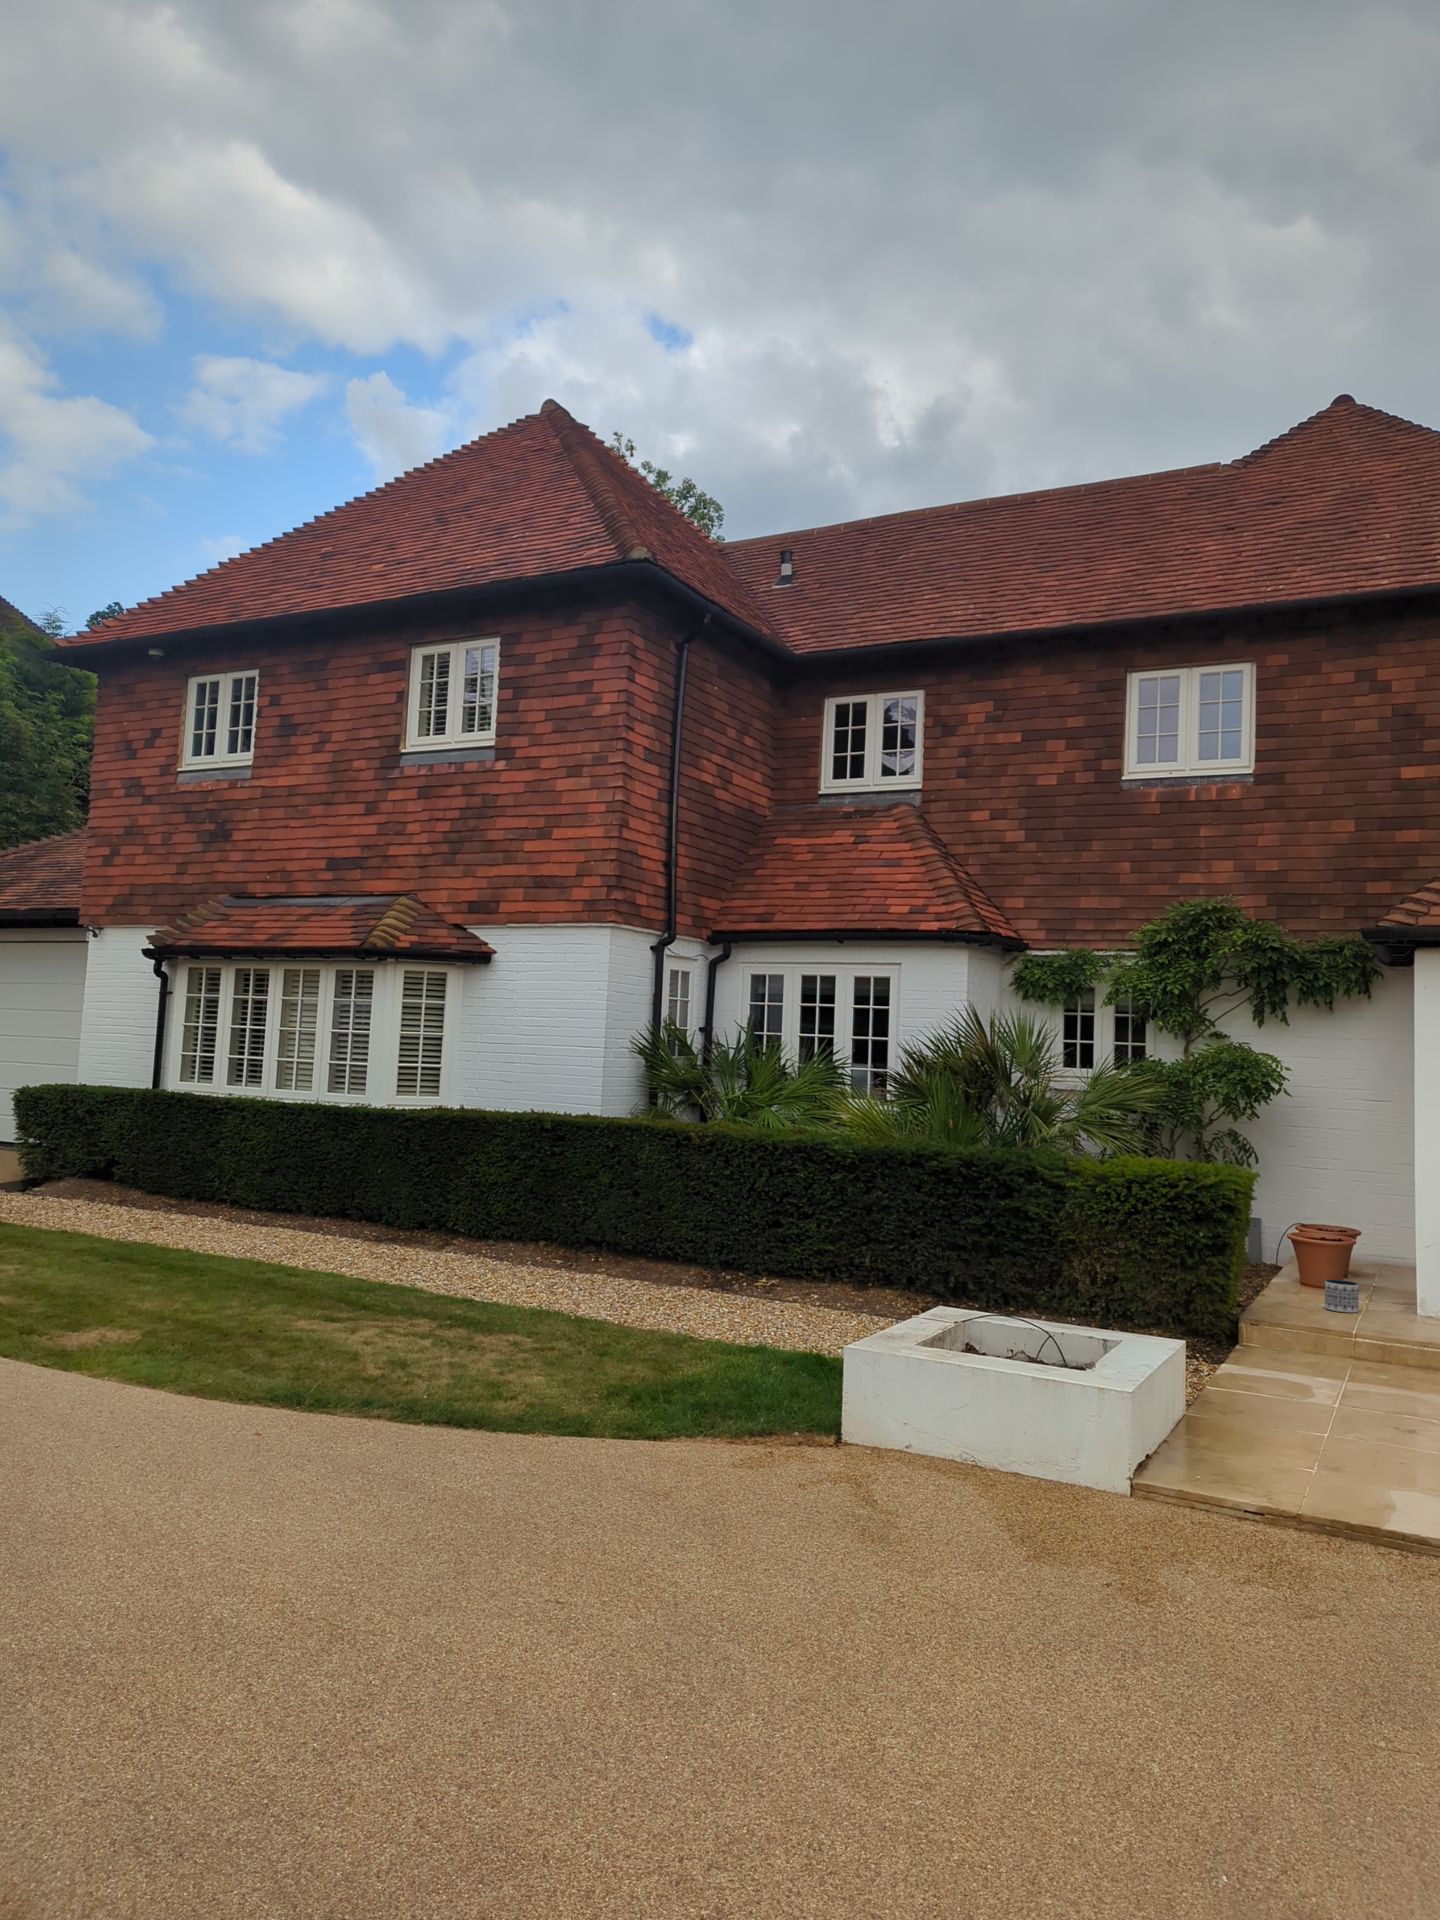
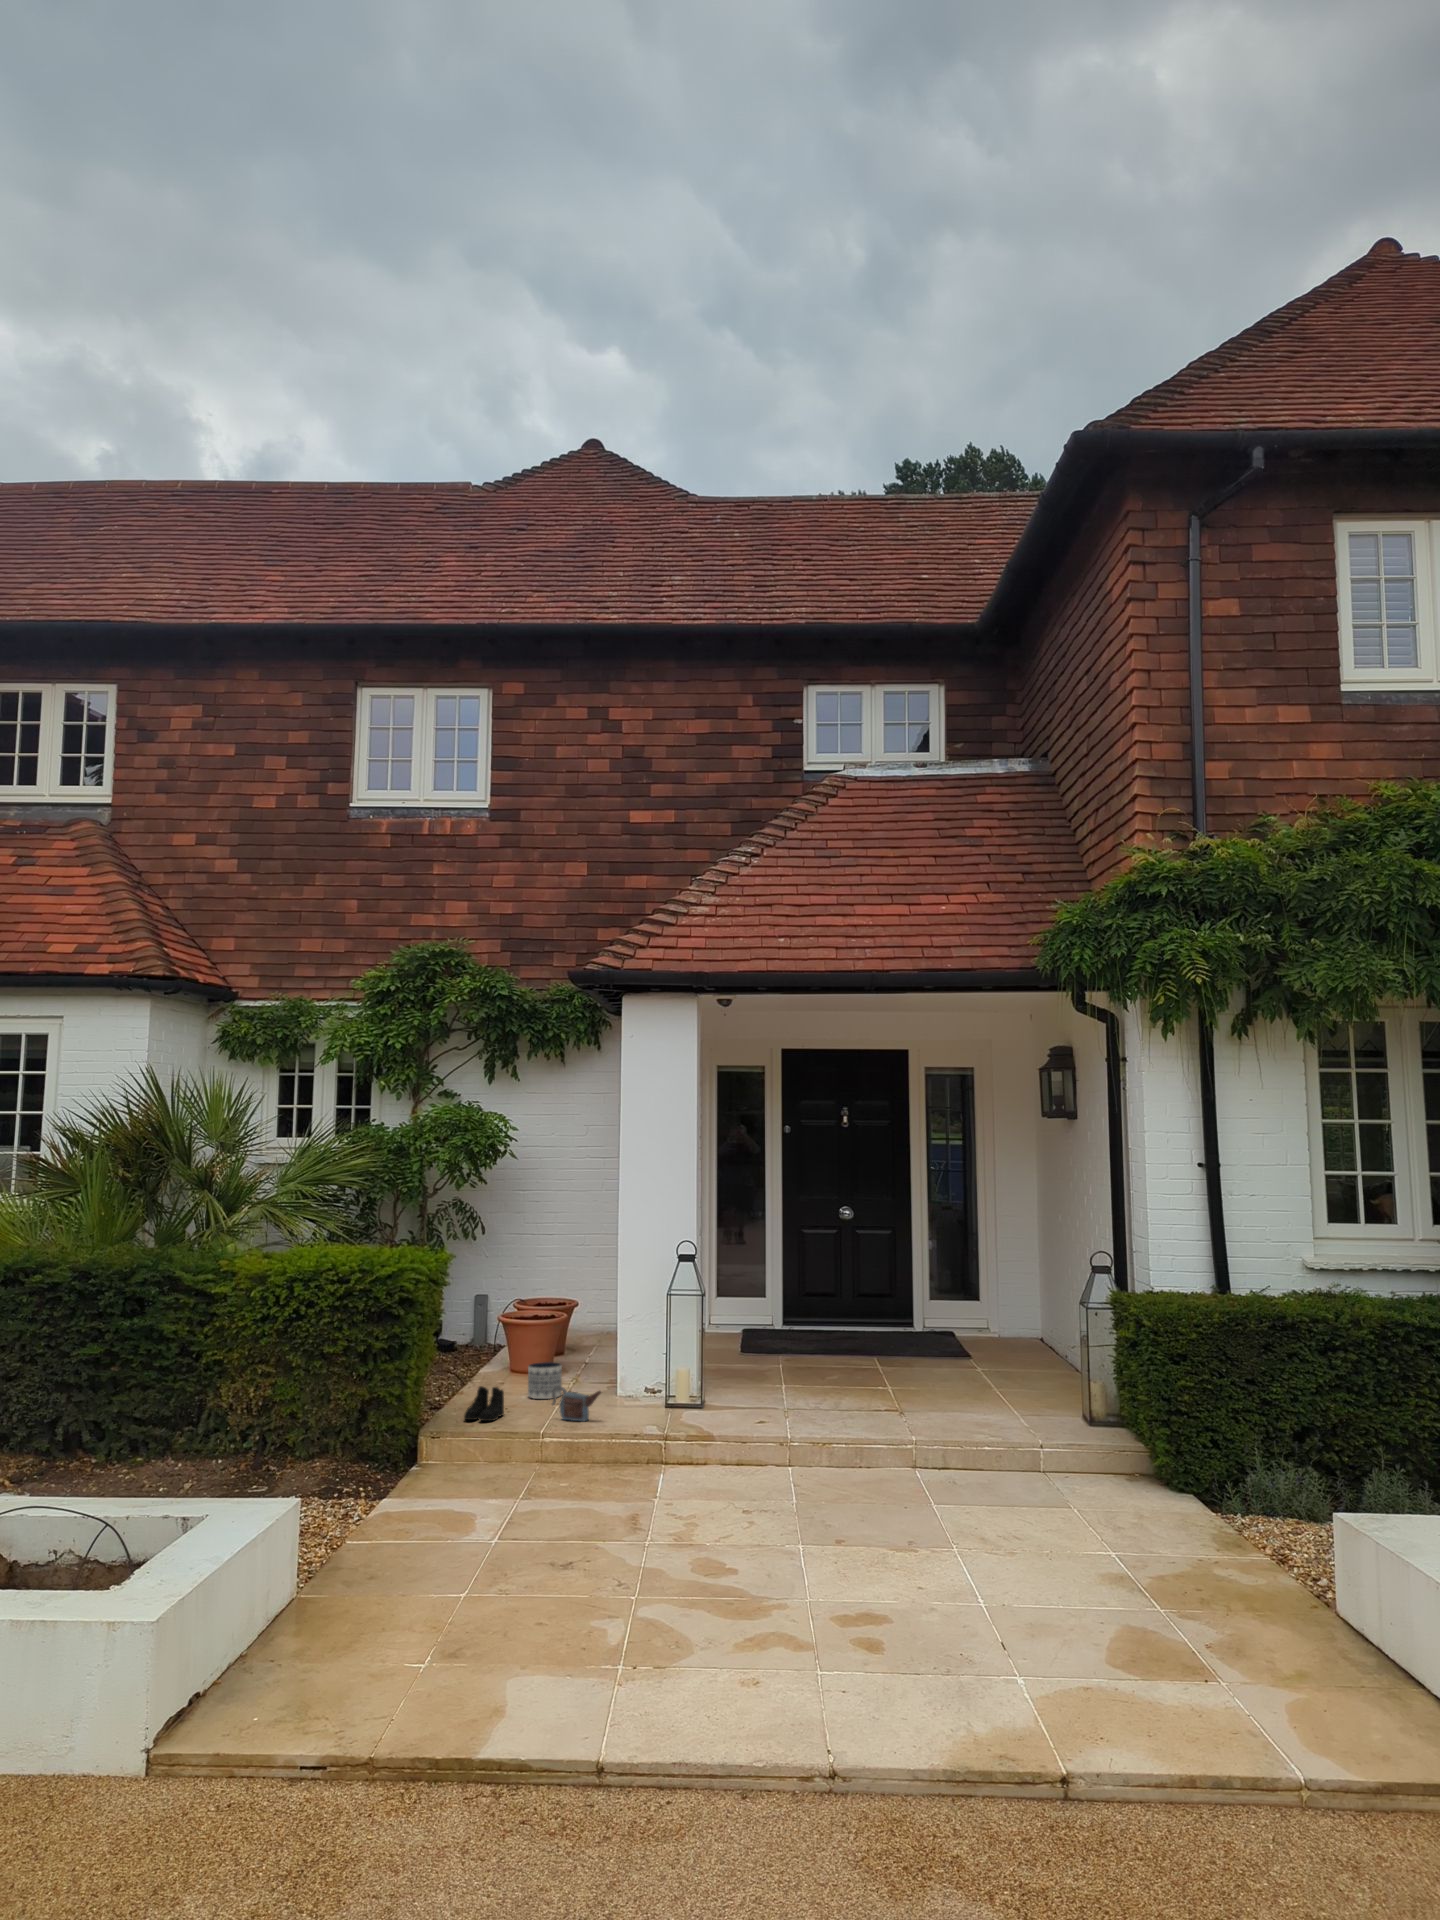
boots: none [1272,1291,1309,1323] -> present [464,1386,504,1421]
watering can: none [1358,1301,1412,1336] -> present [552,1386,601,1421]

